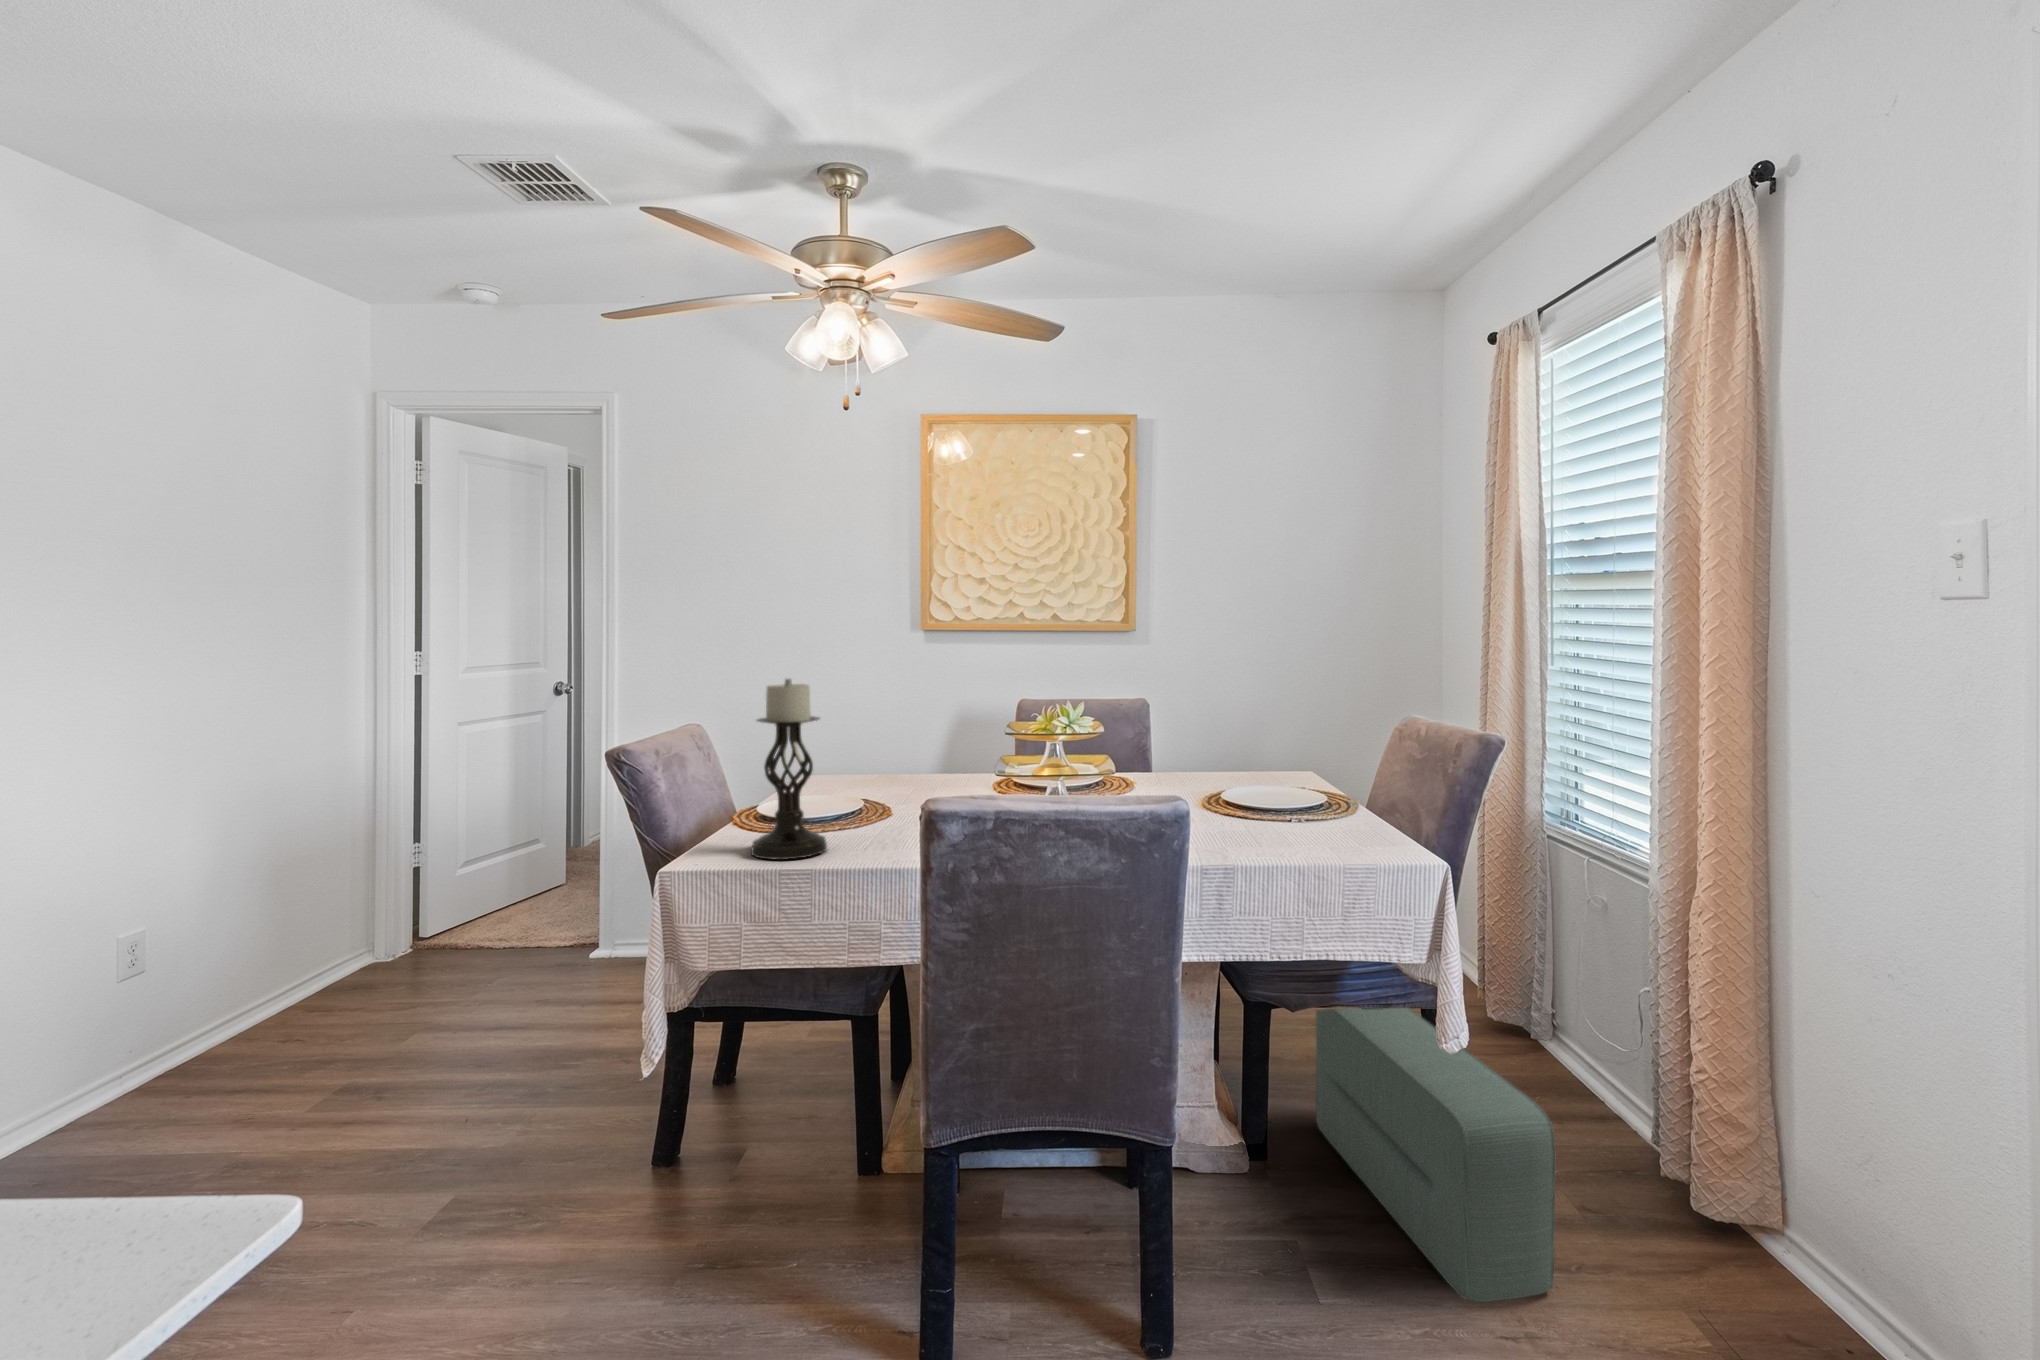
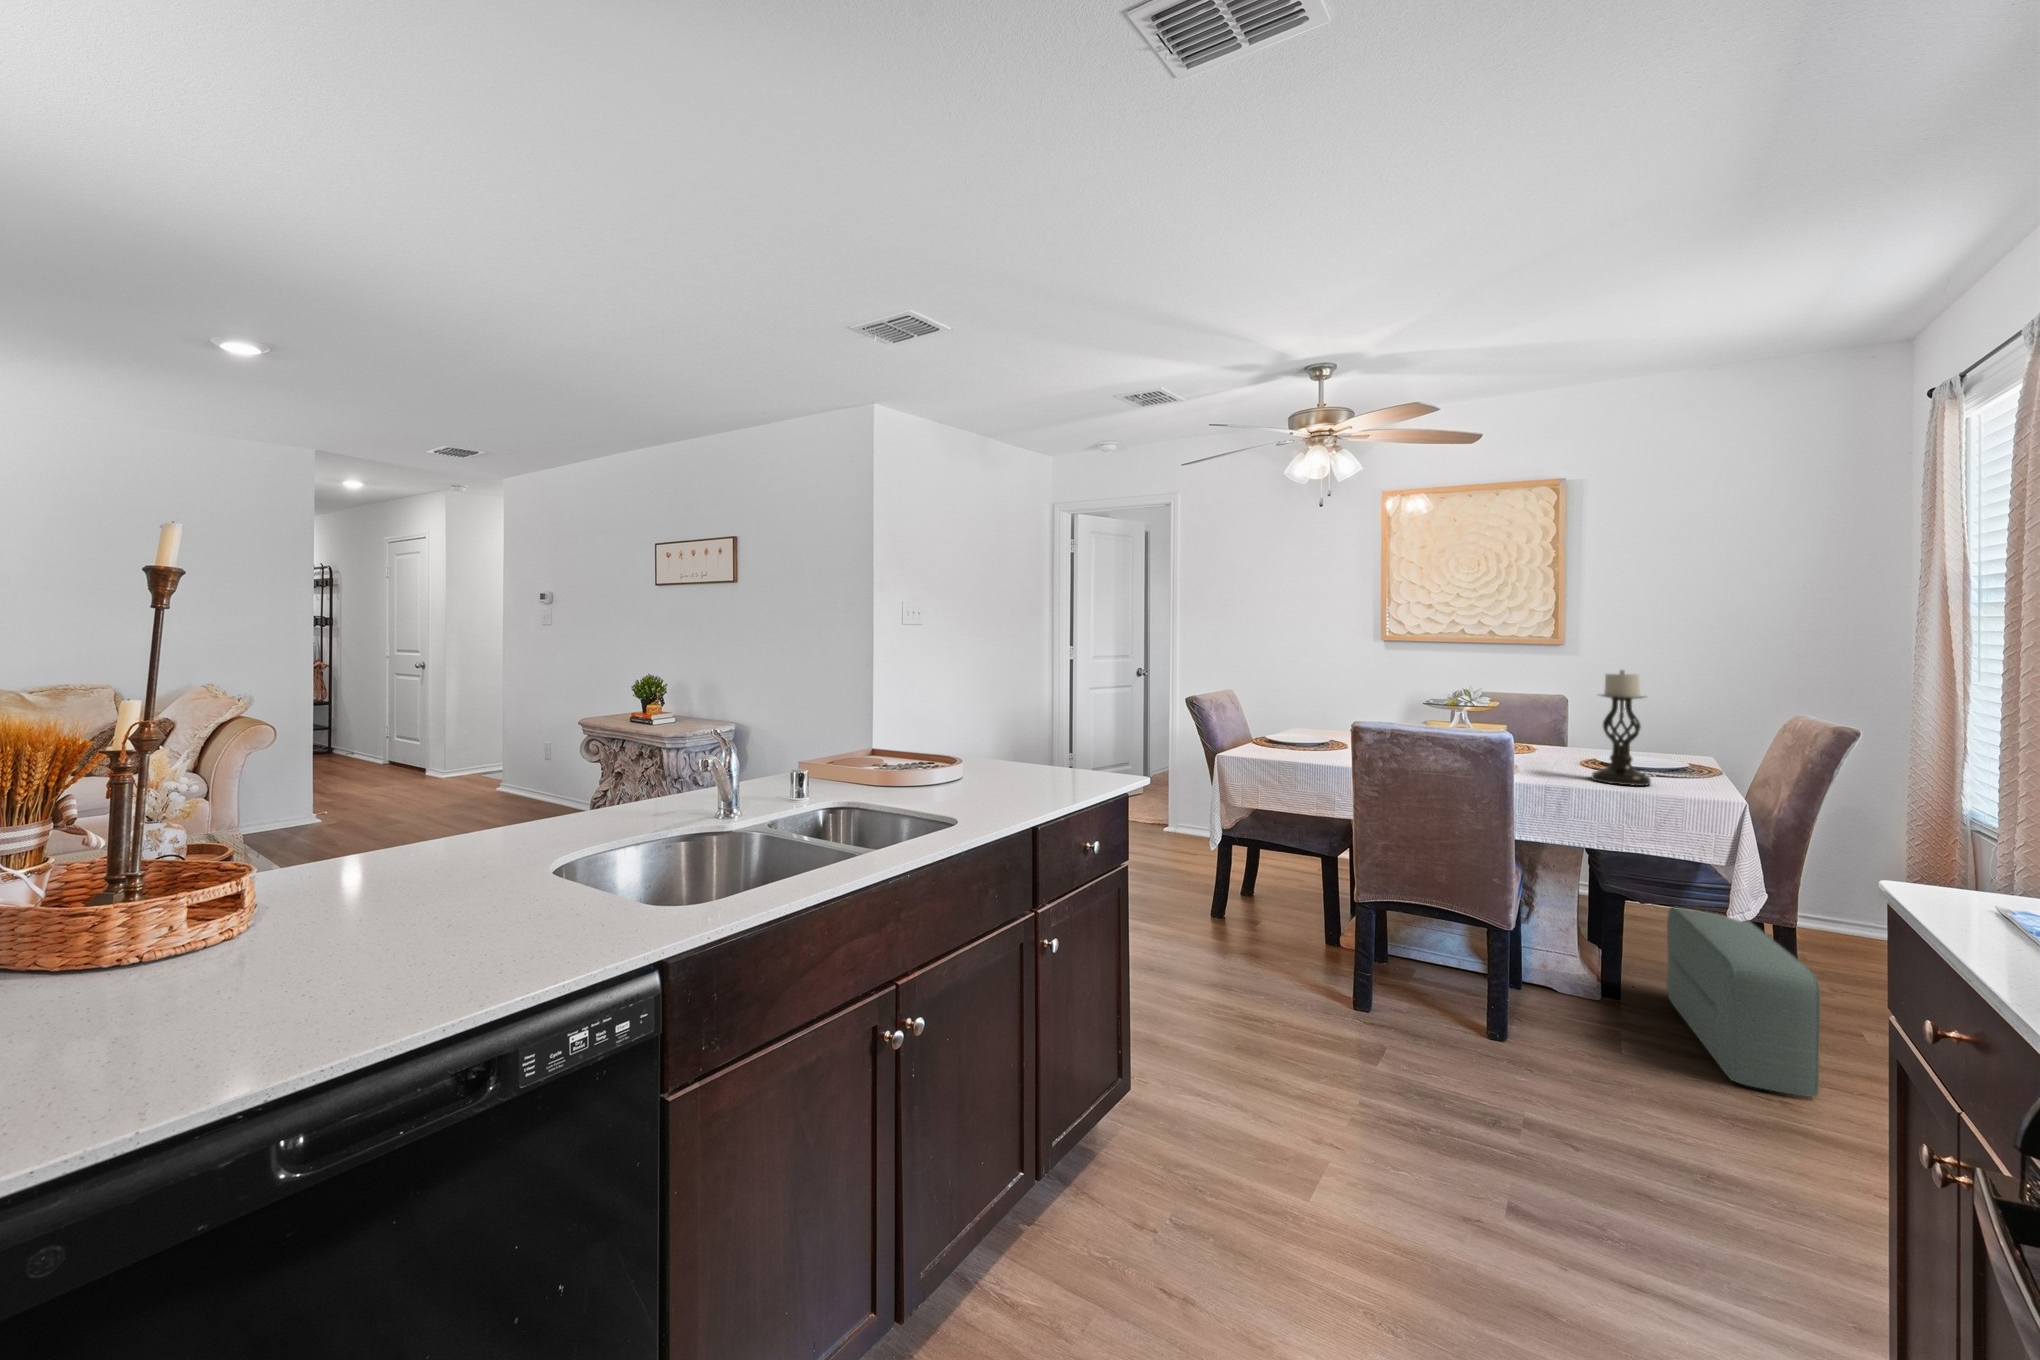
candle holder: present [751,679,827,860] -> present [1592,670,1651,786]

